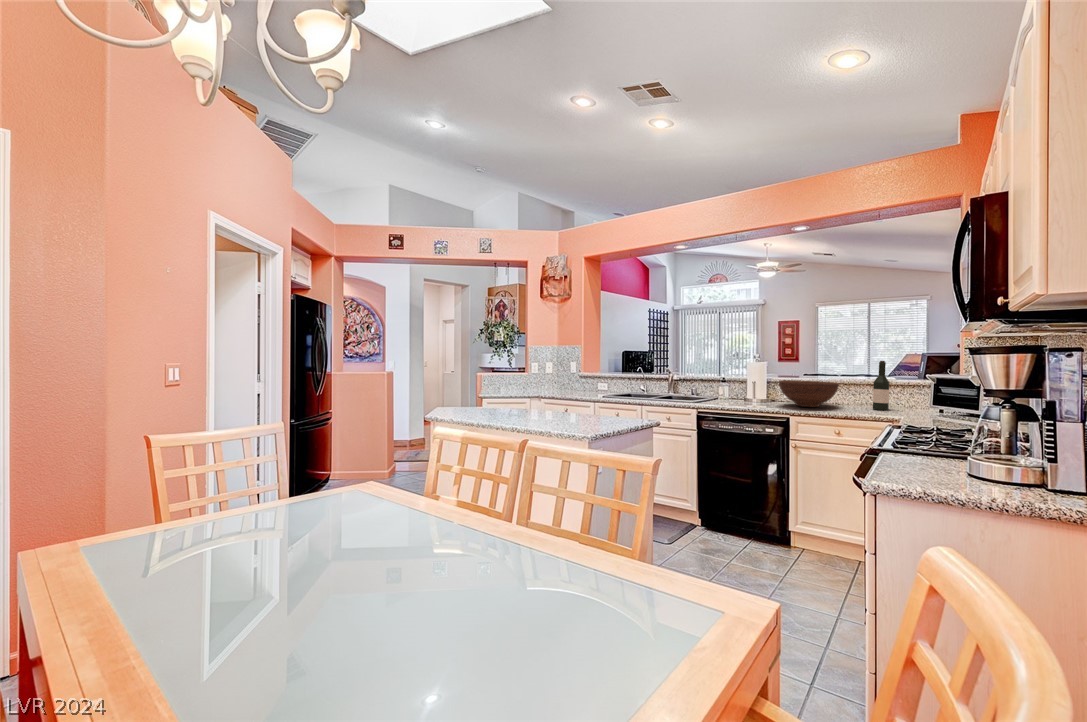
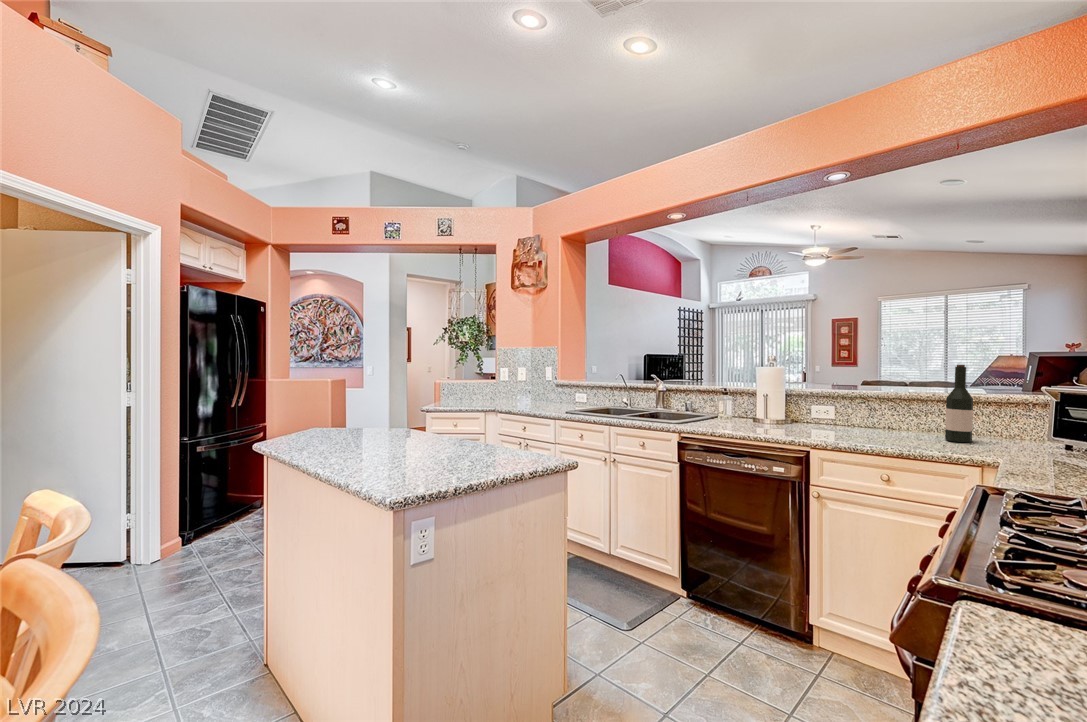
fruit bowl: present [779,380,839,407] -> none [798,393,890,435]

